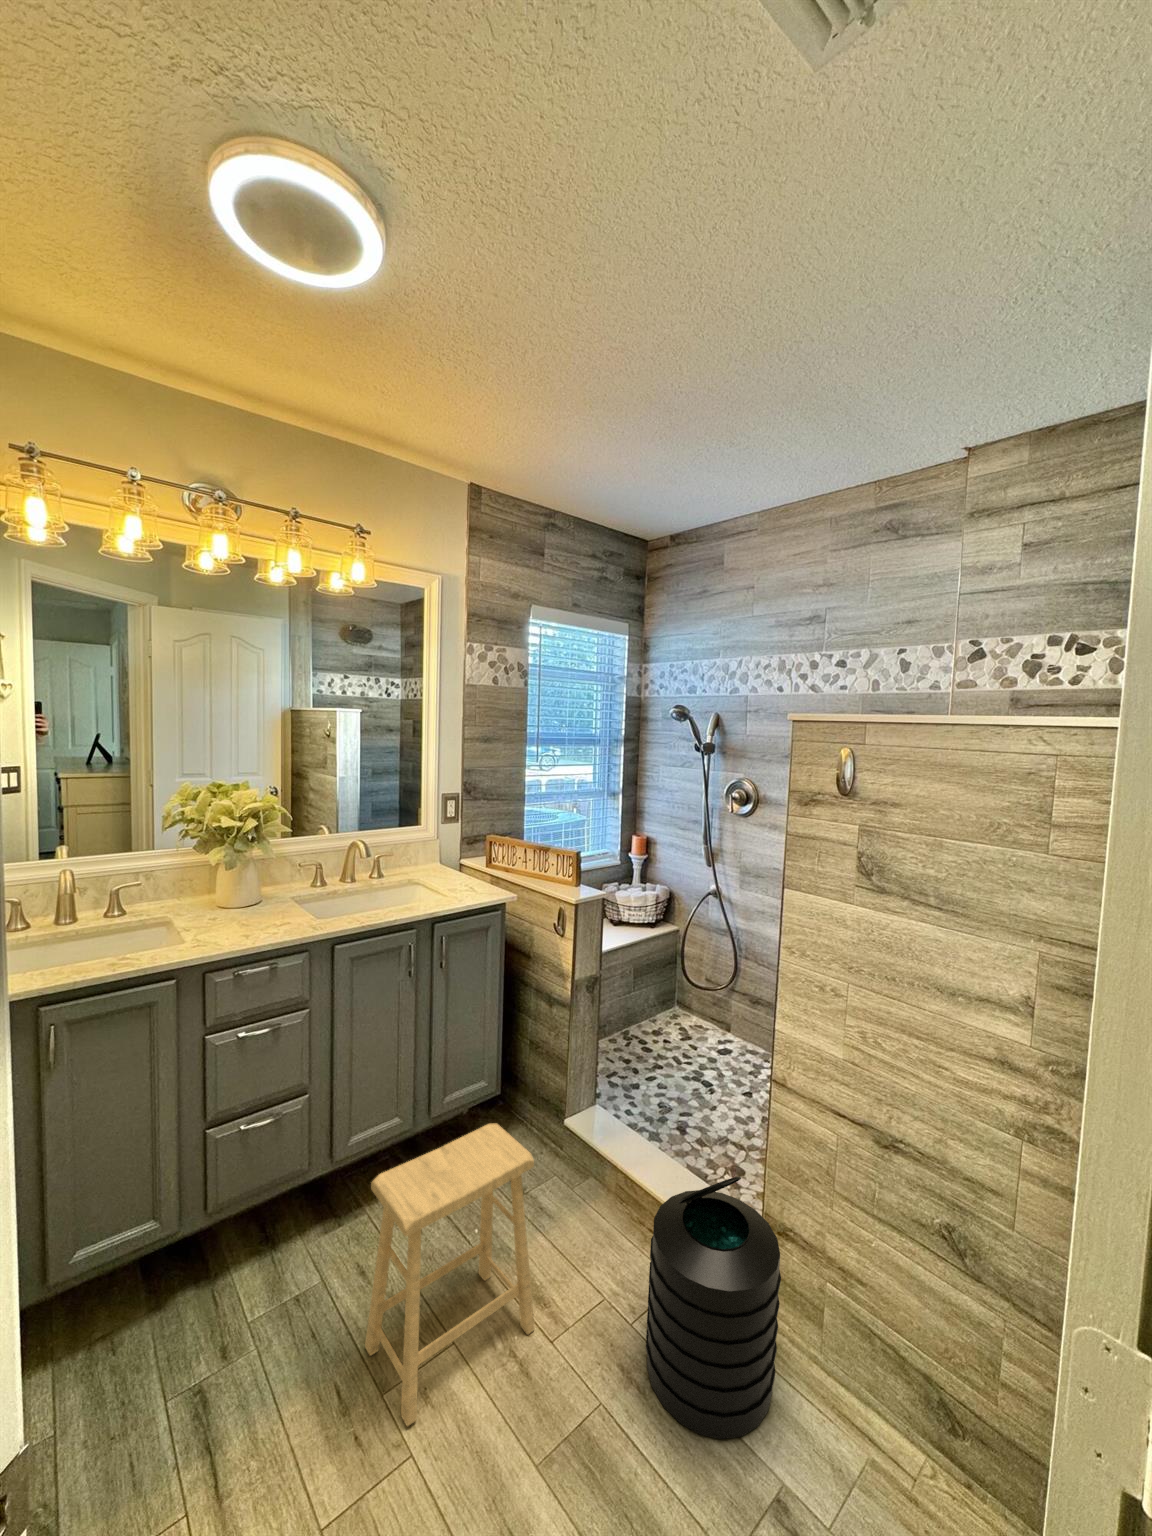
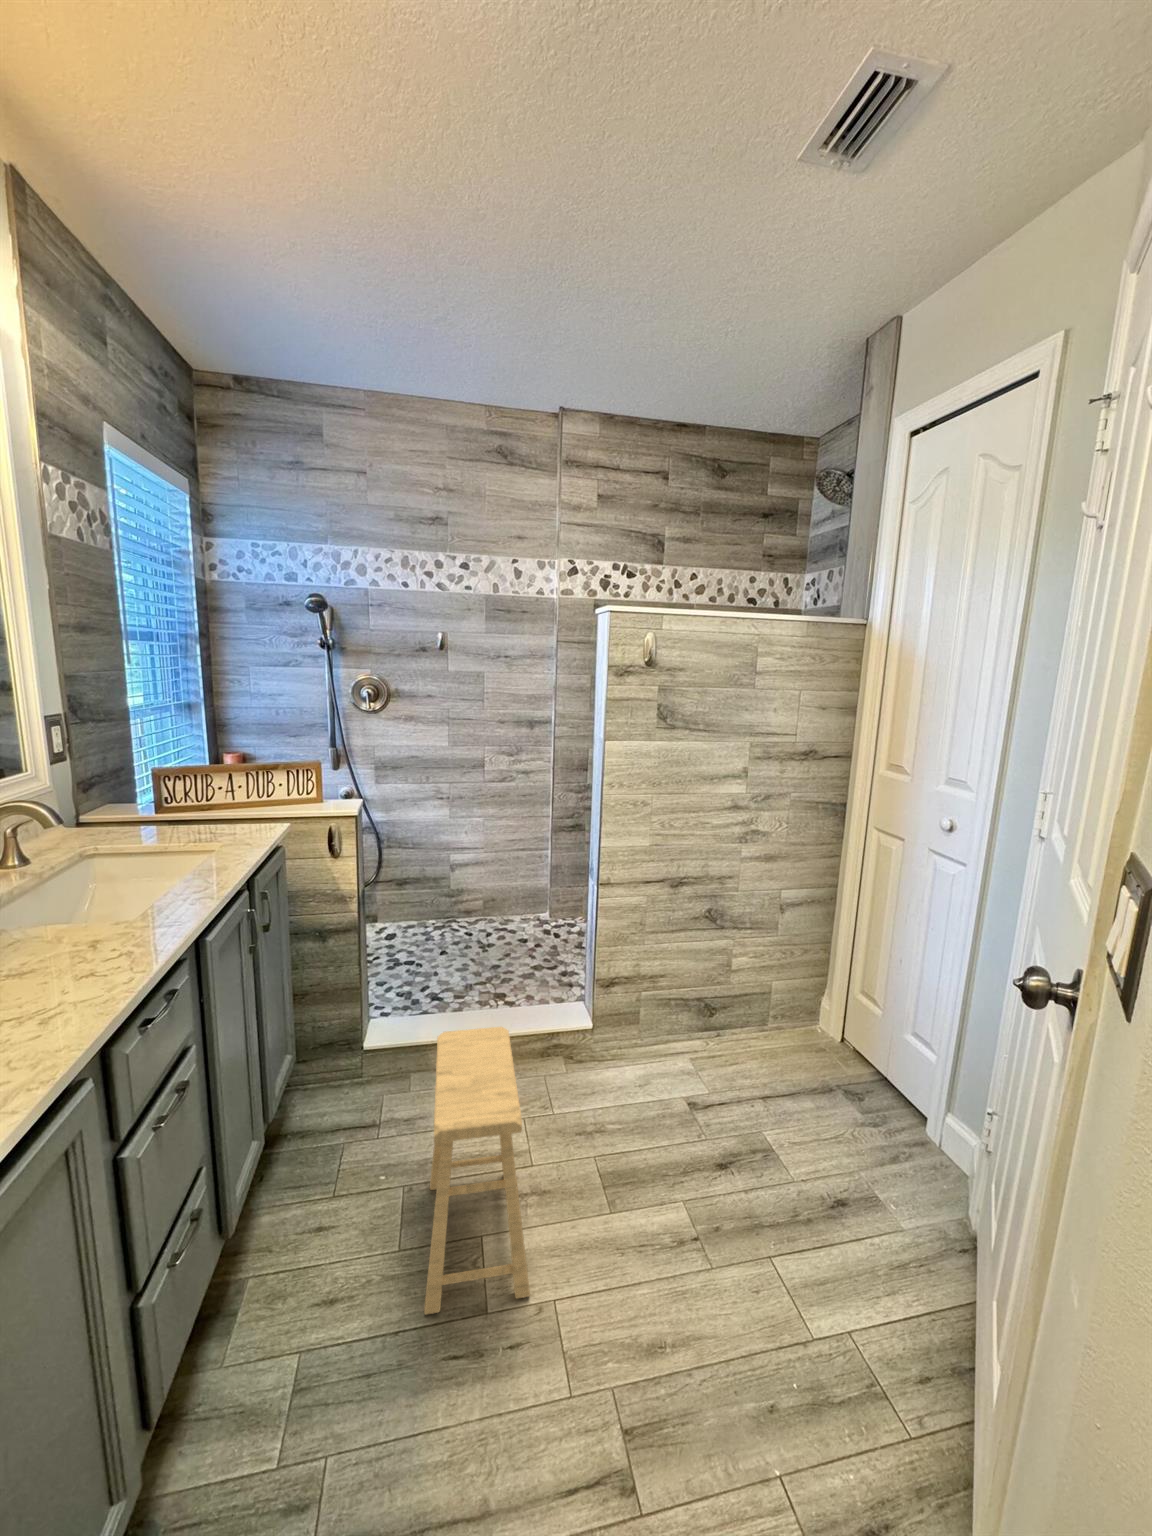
trash can: present [646,1176,781,1439] -> none [565,951,661,1127]

